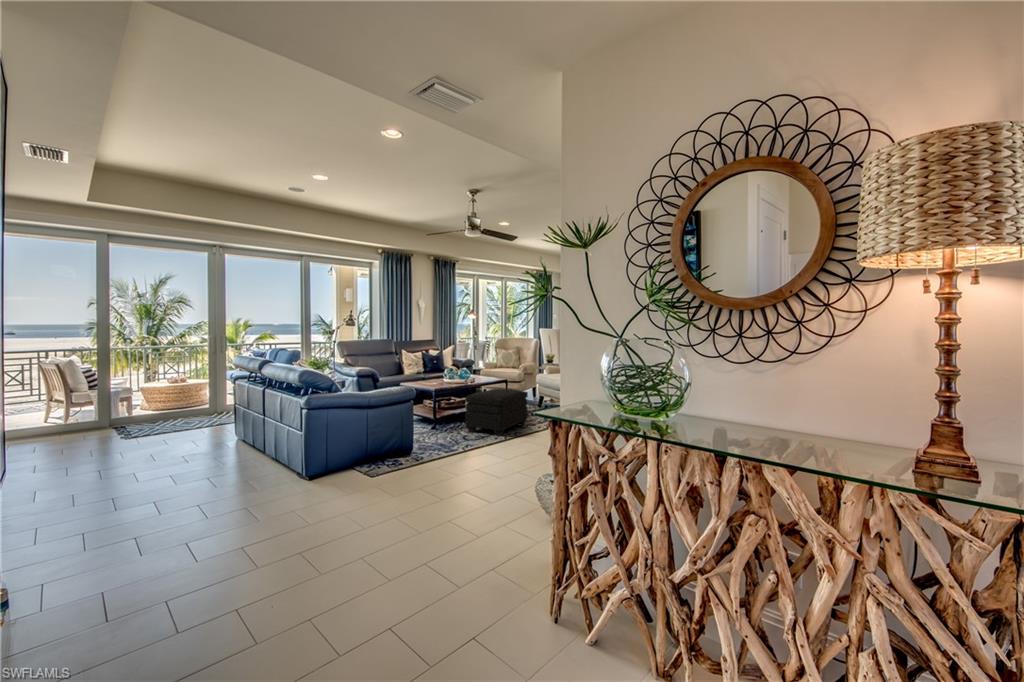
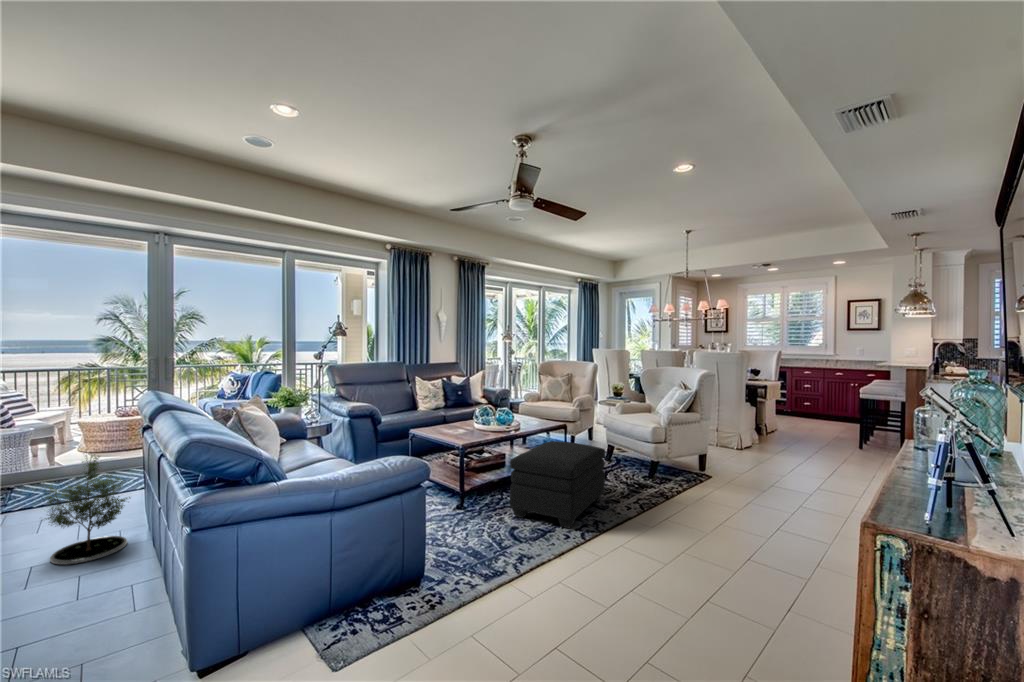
potted tree: none [187,388,236,451] -> present [46,454,130,565]

